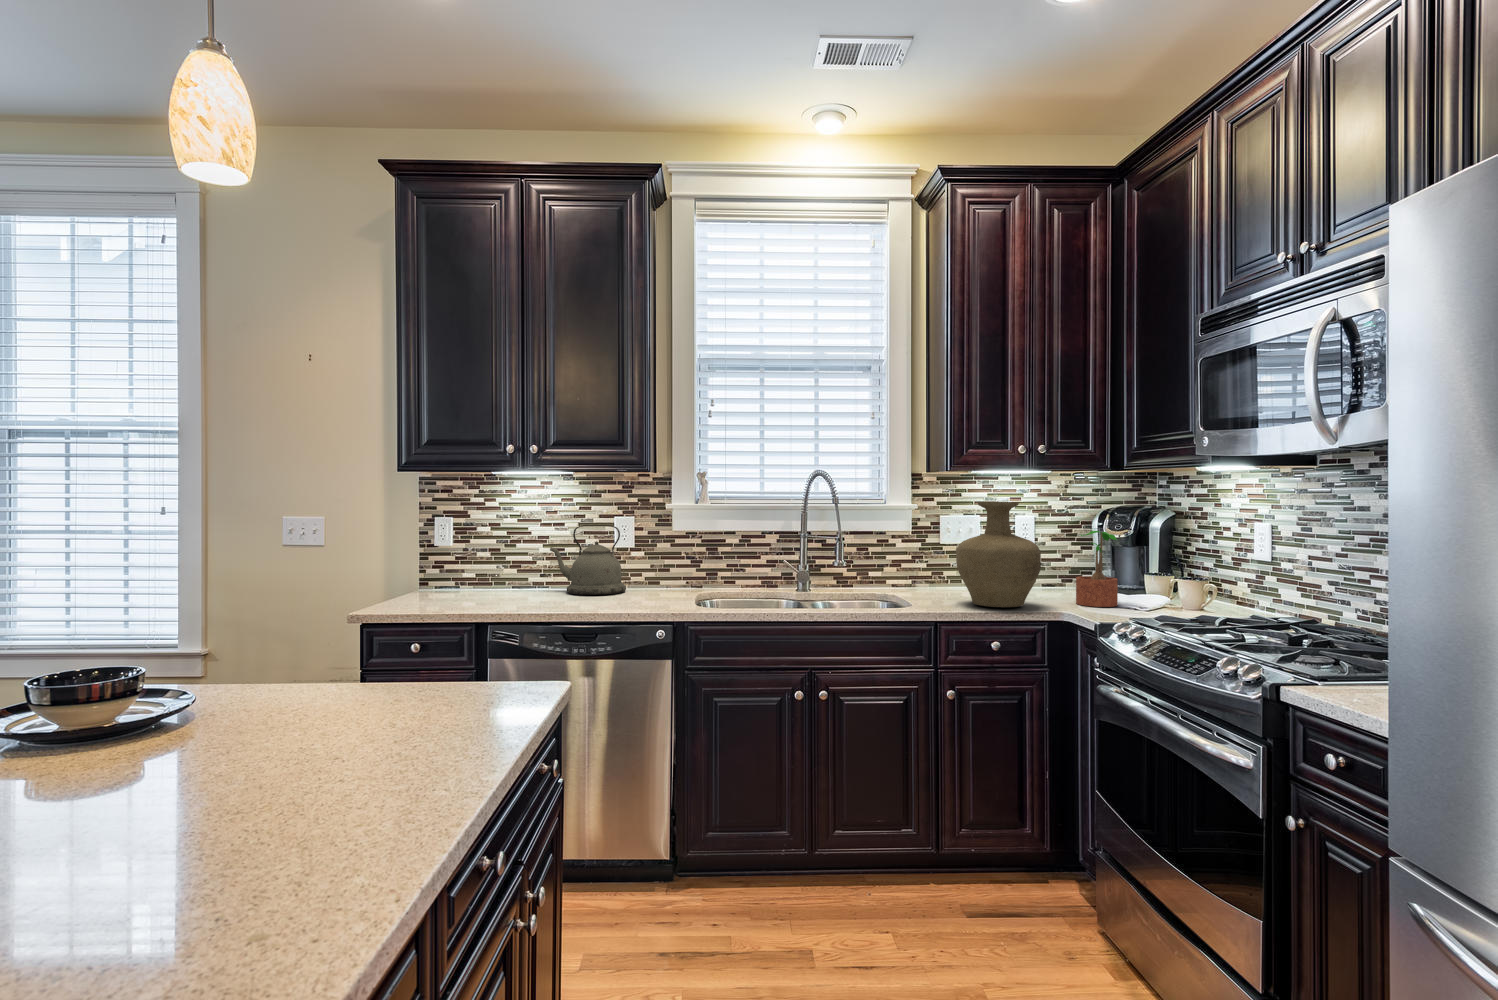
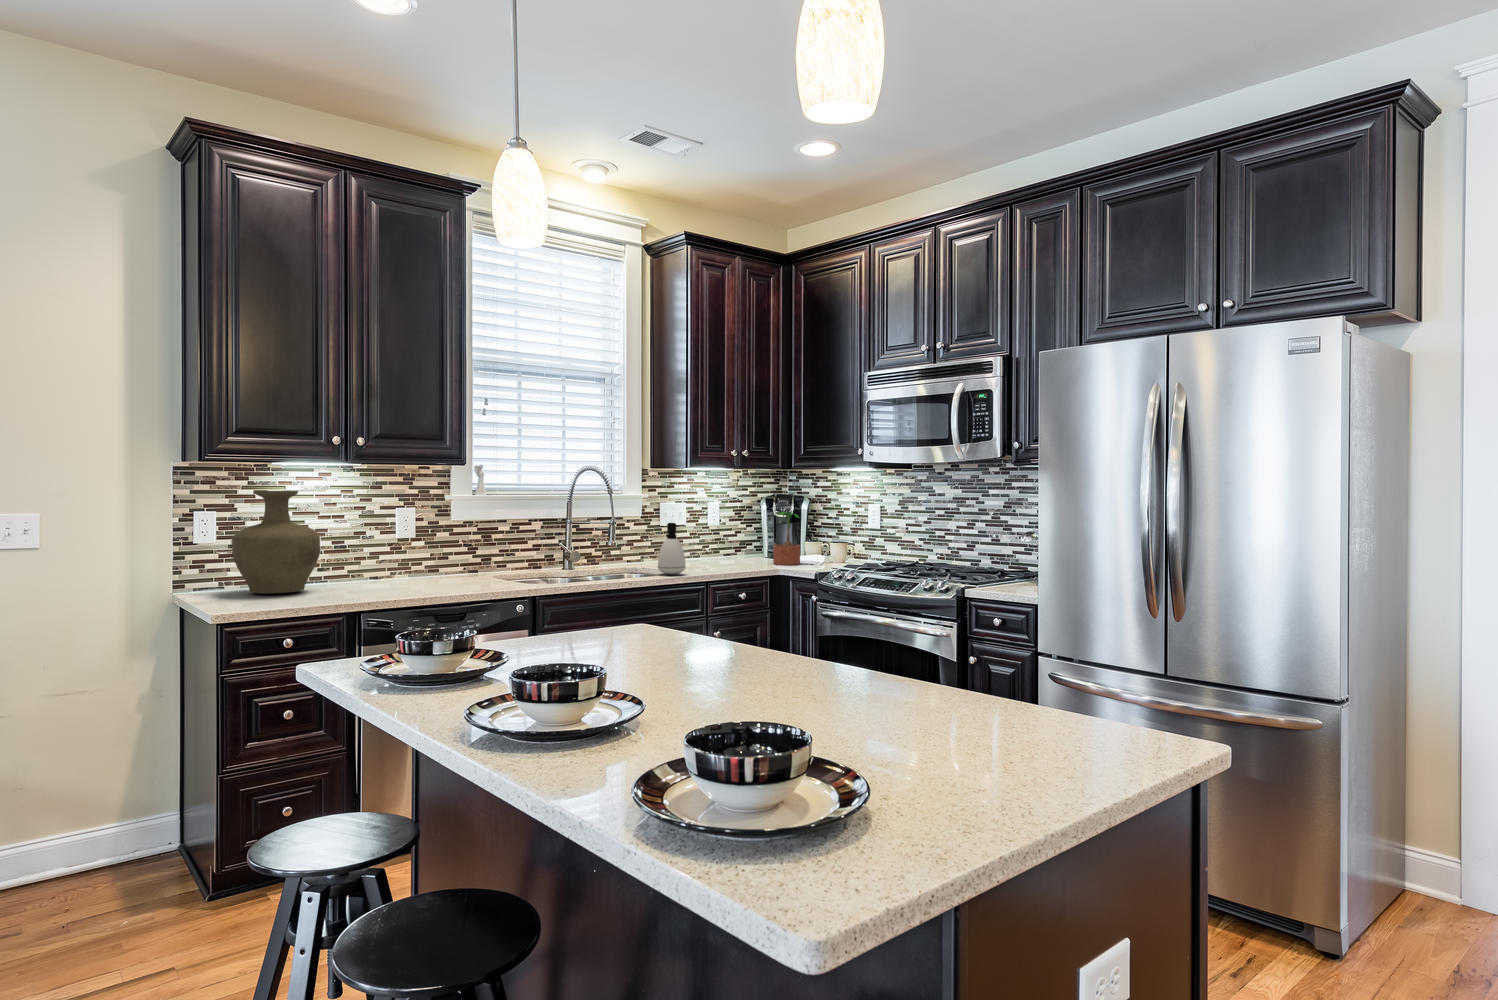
vase: present [956,502,1041,607] -> present [232,491,320,594]
kettle: present [550,525,626,595] -> none [349,516,429,584]
soap dispenser: none [867,541,903,608] -> present [658,523,686,575]

